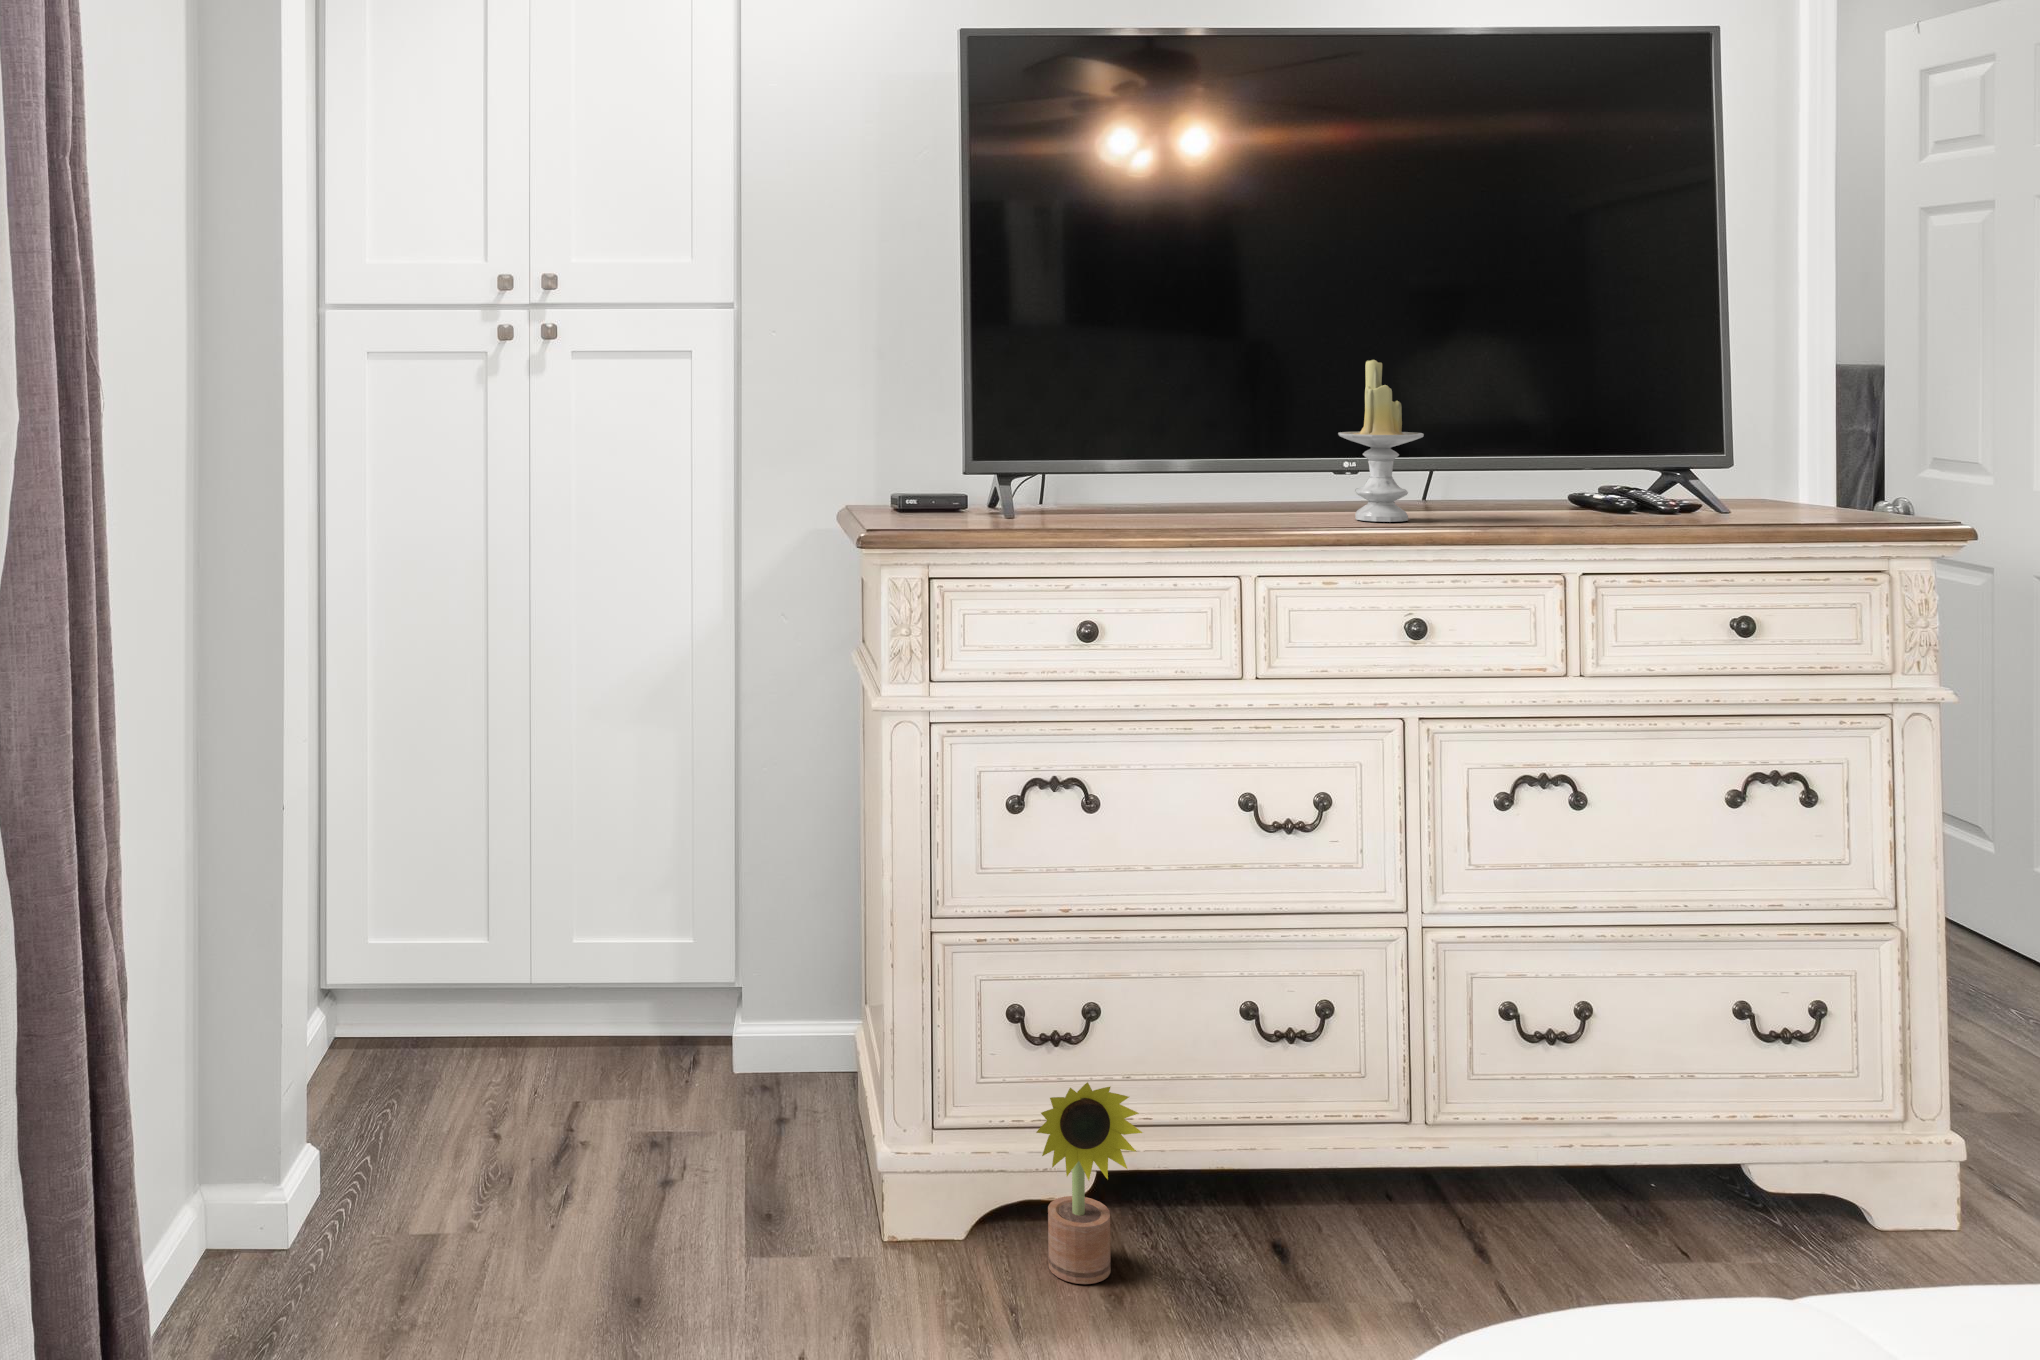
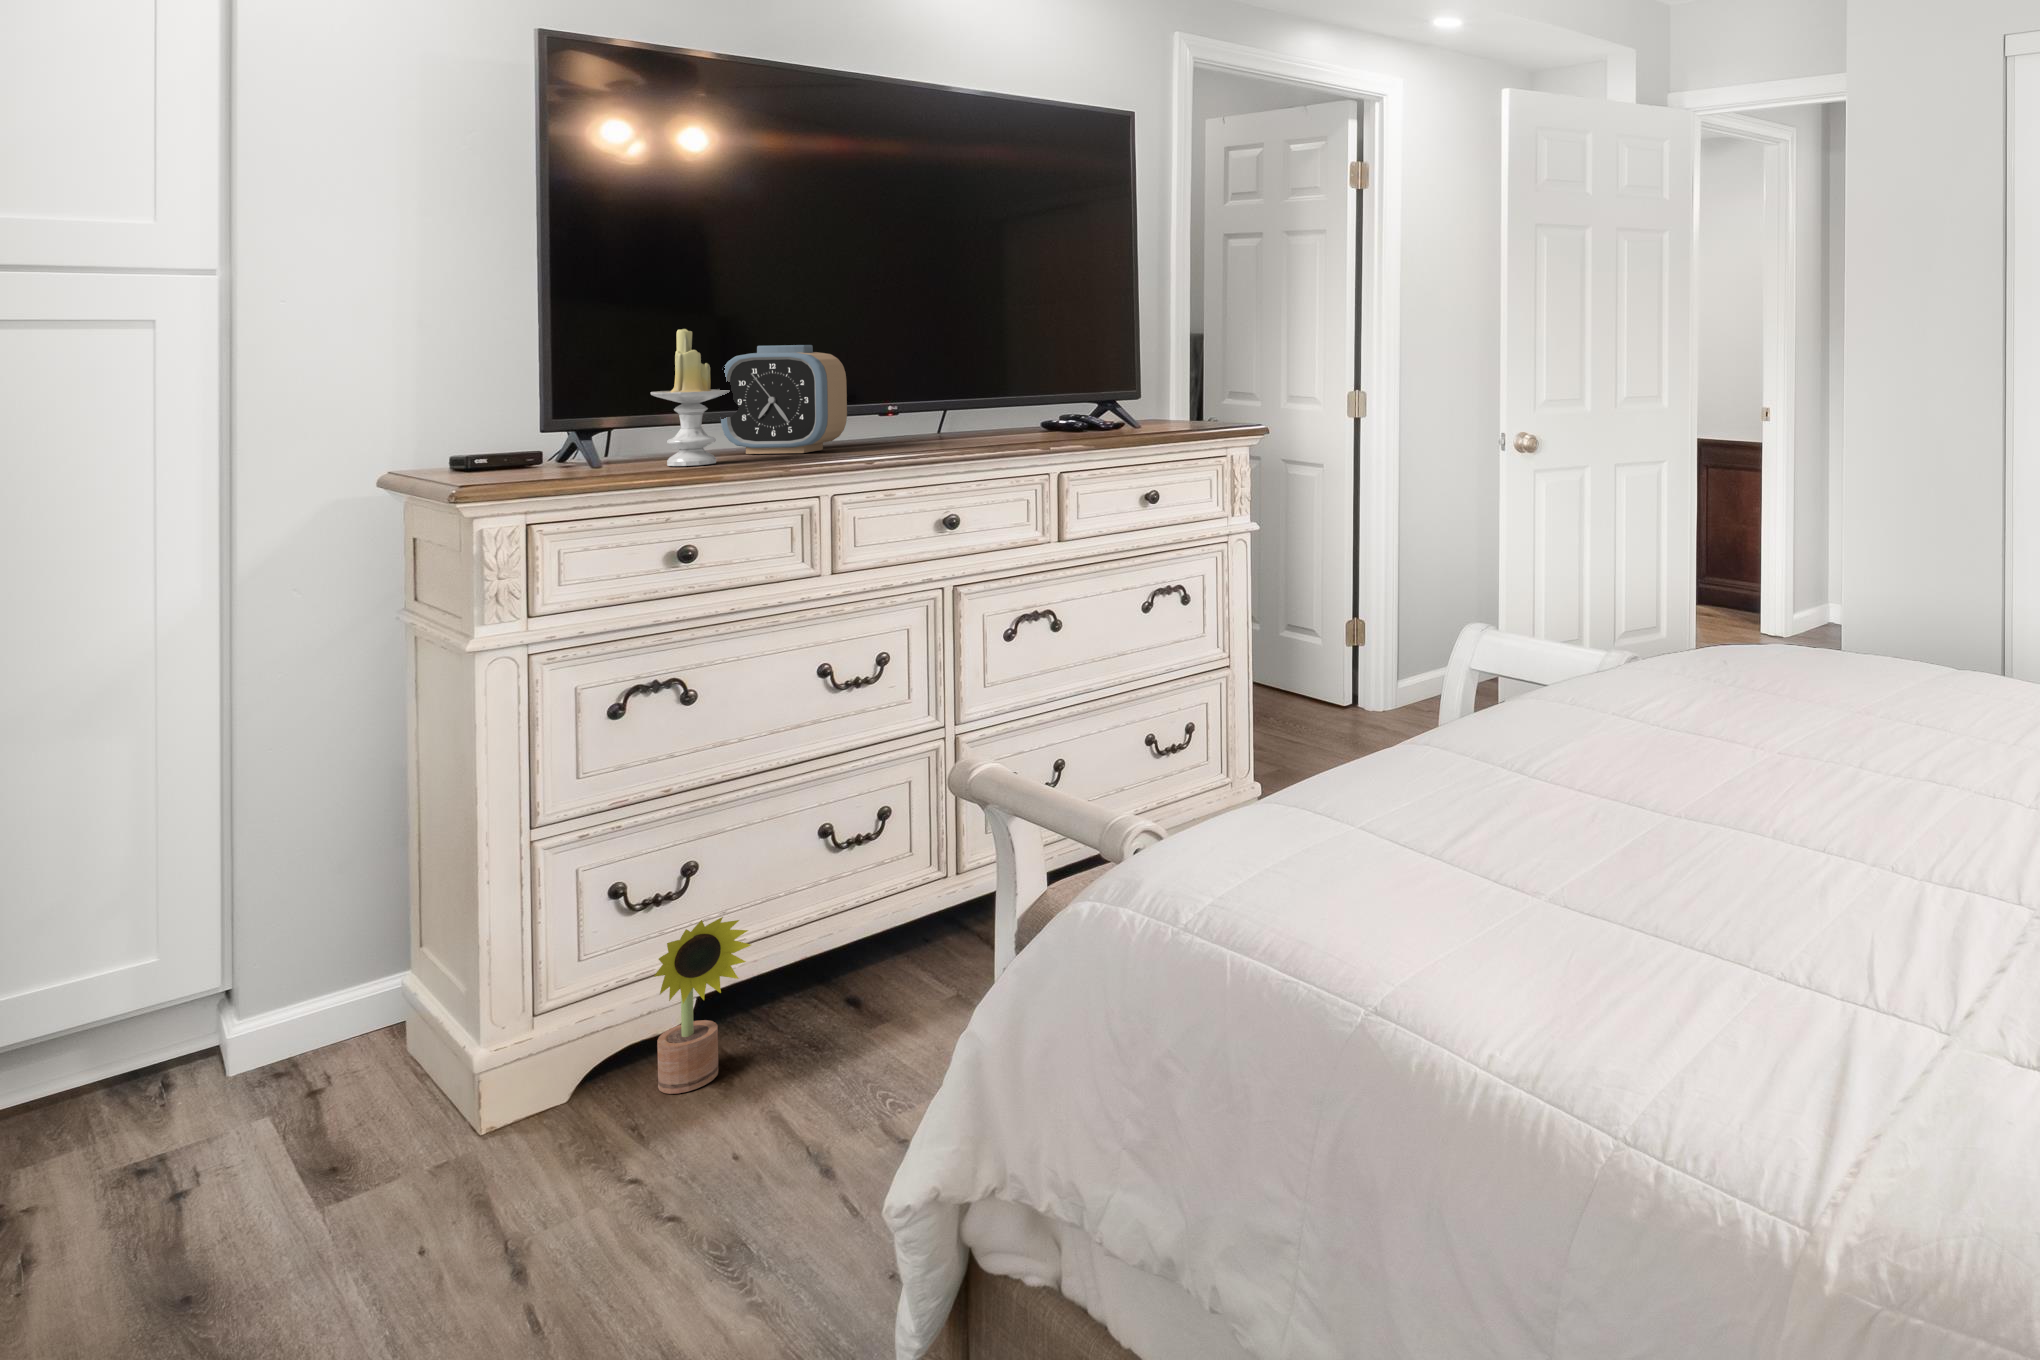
candle: present [1338,360,1424,522] -> present [650,329,730,466]
alarm clock: none [1144,381,1286,518] -> present [721,345,847,454]

